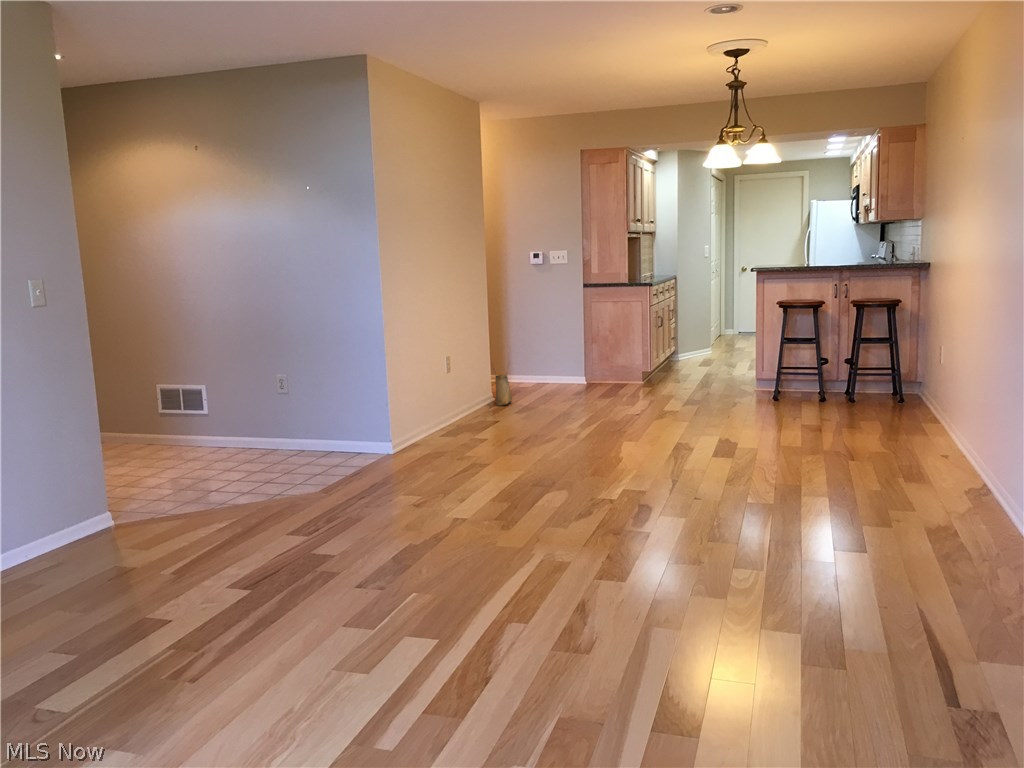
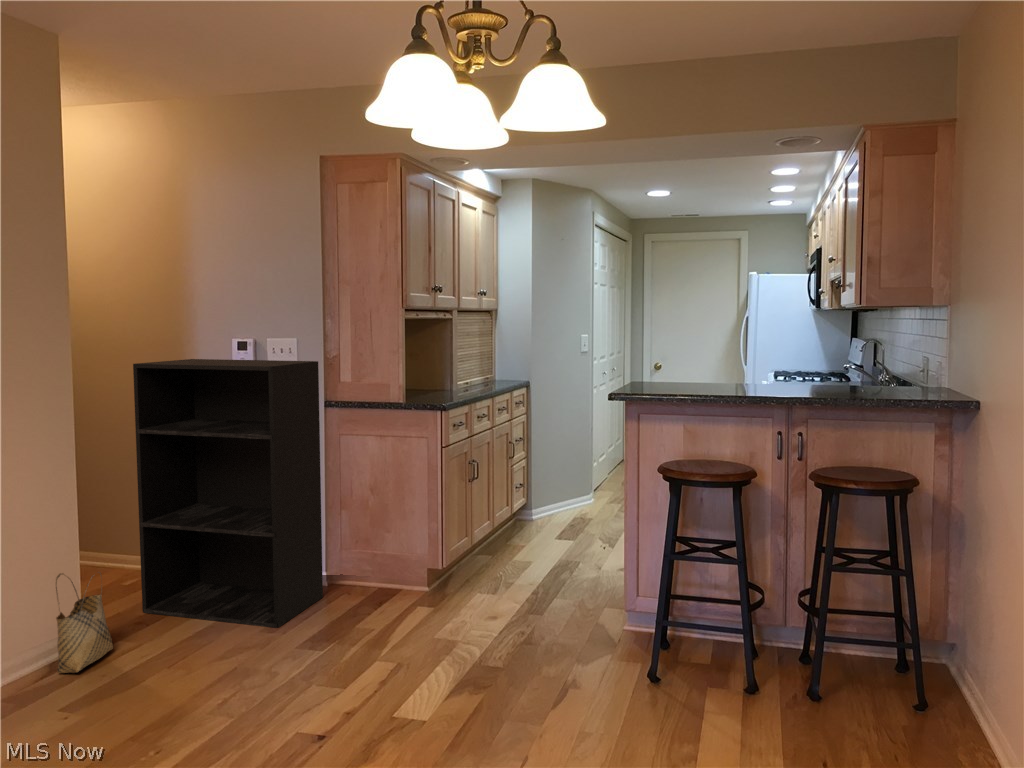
bookshelf: none [499,261,590,394] -> present [133,359,323,628]

